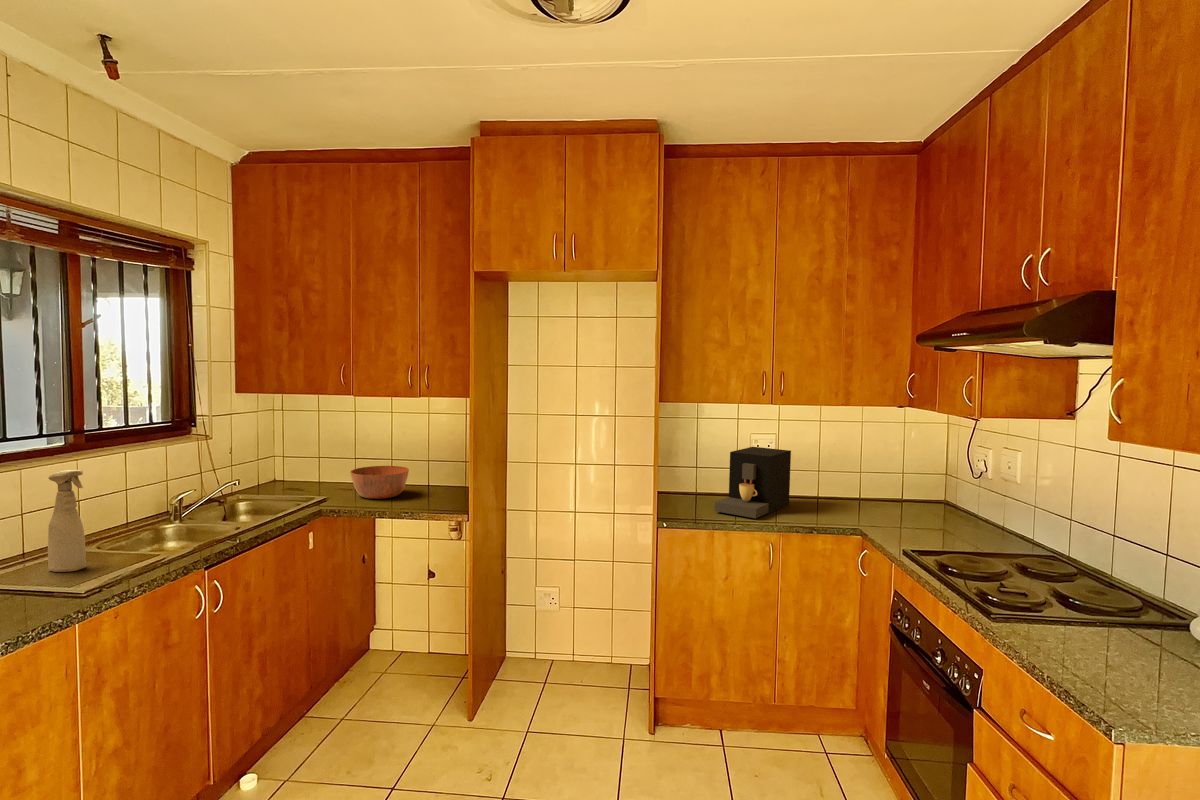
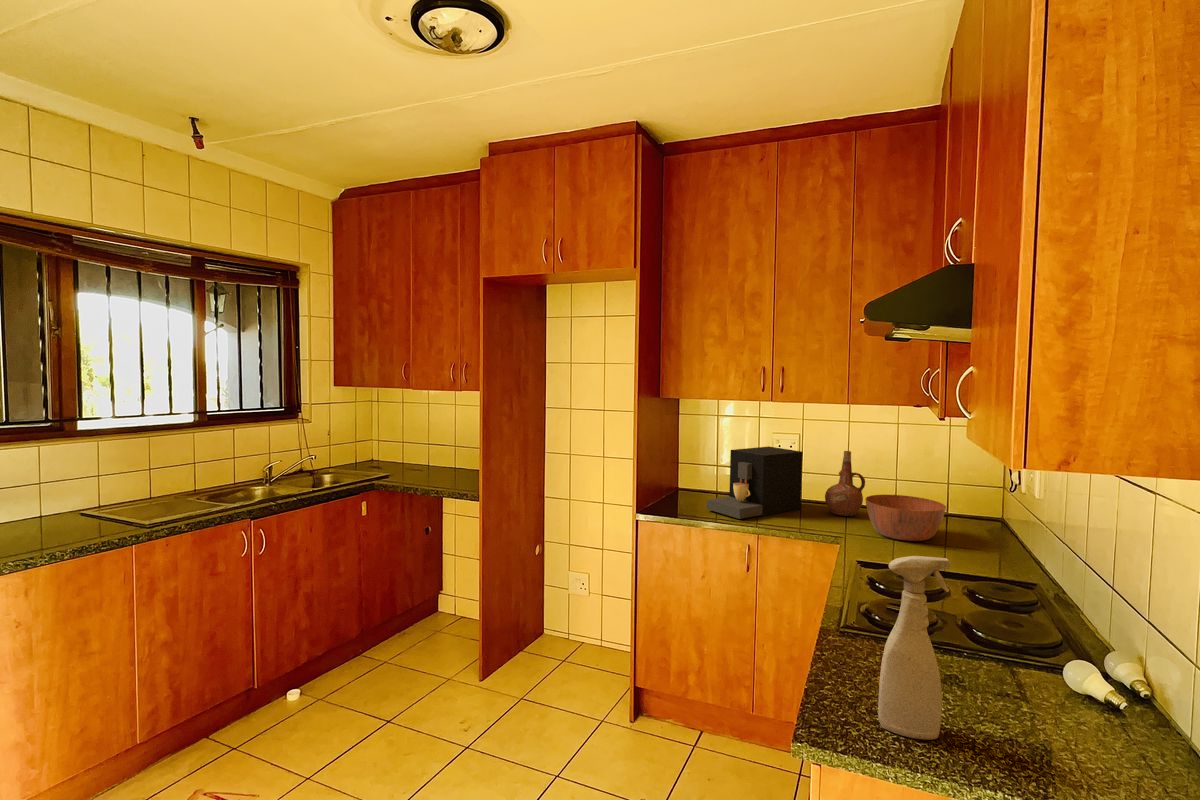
ceramic pitcher: none [812,448,847,508] -> present [825,451,865,516]
bowl: present [350,466,409,499] -> present [865,495,946,541]
spray bottle: present [48,470,86,572] -> present [878,556,951,739]

